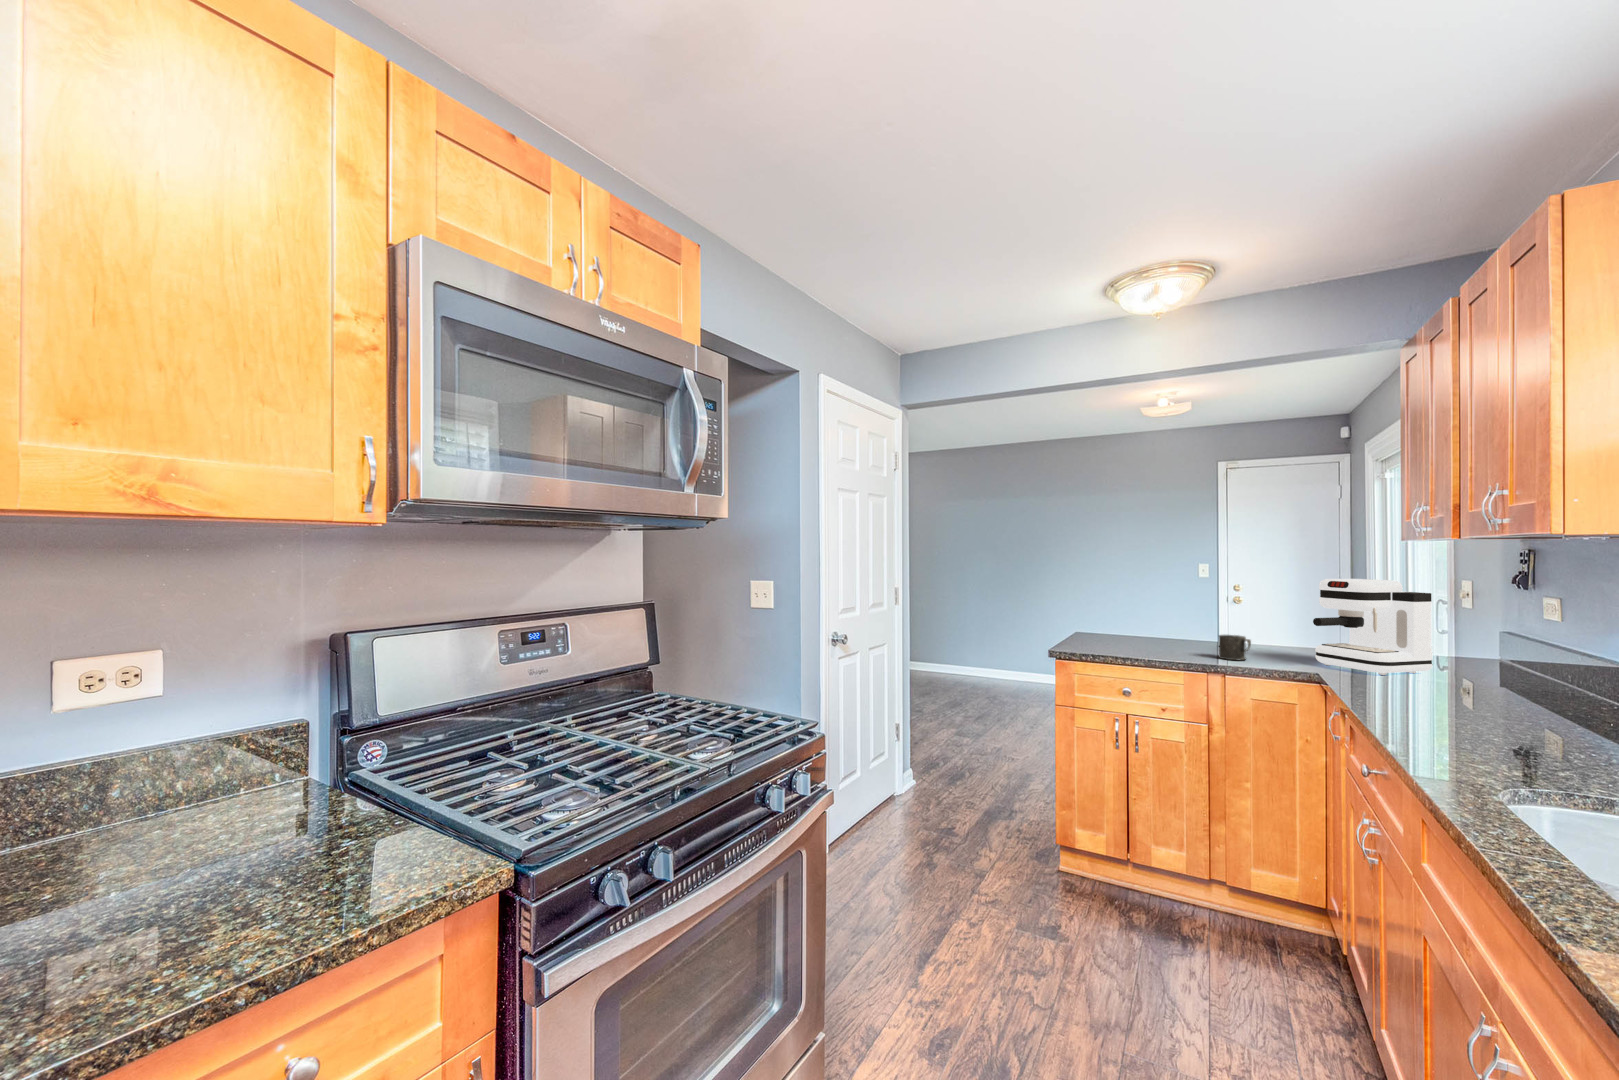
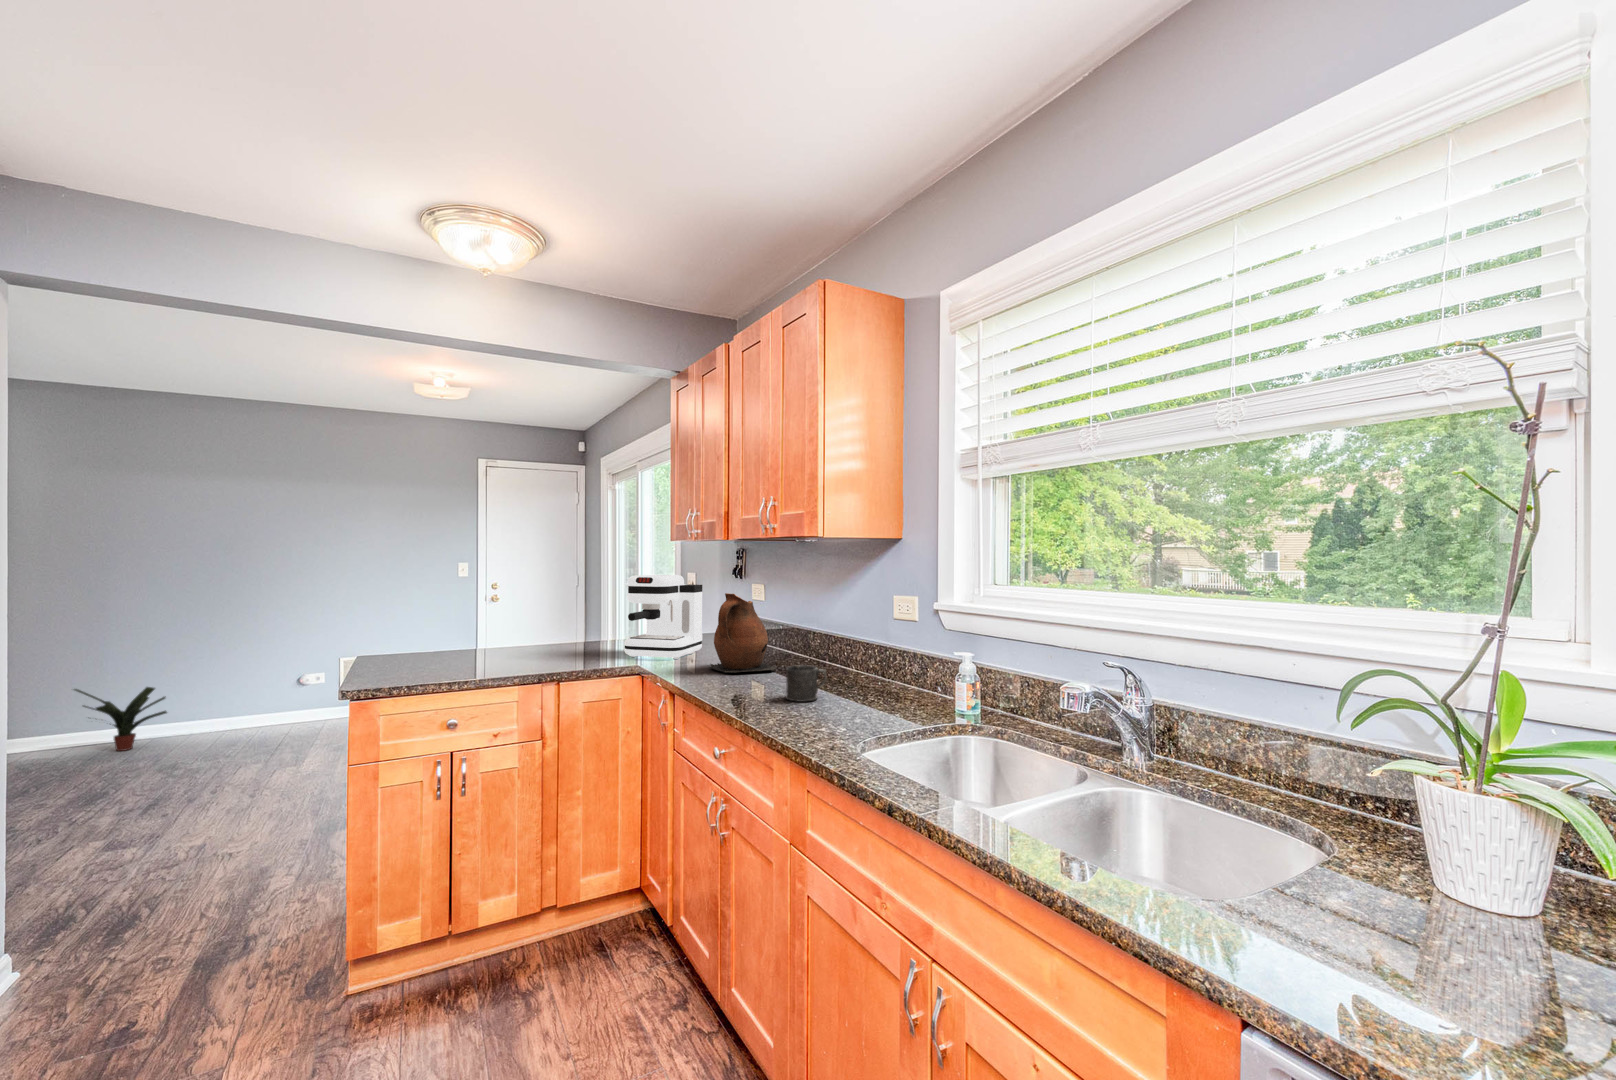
ceramic pitcher: none [1412,604,1528,709] -> present [711,593,776,673]
potted plant: none [955,635,1000,679] -> present [74,687,167,751]
mug: present [1219,635,1251,660] -> present [786,665,826,702]

